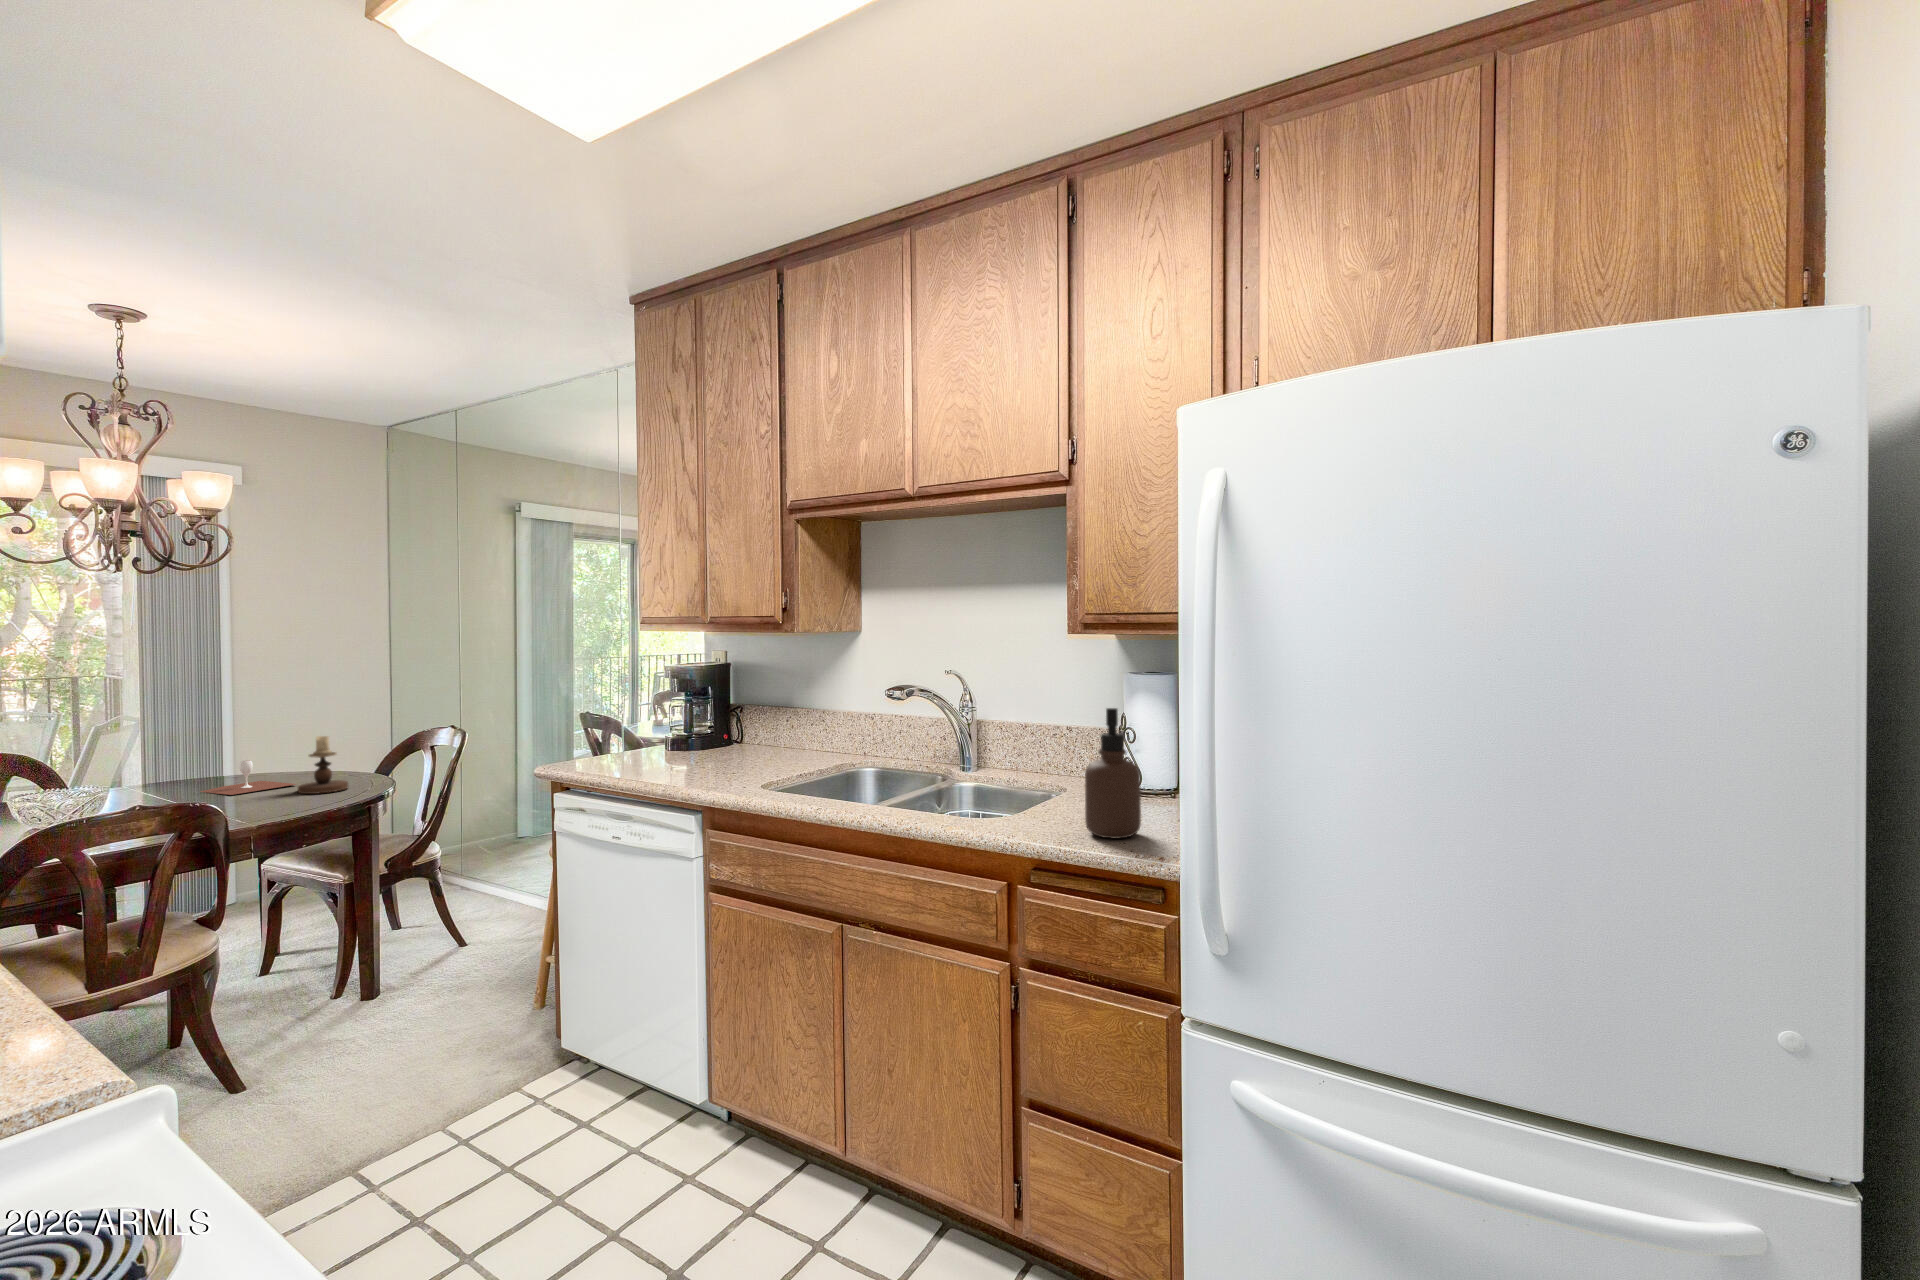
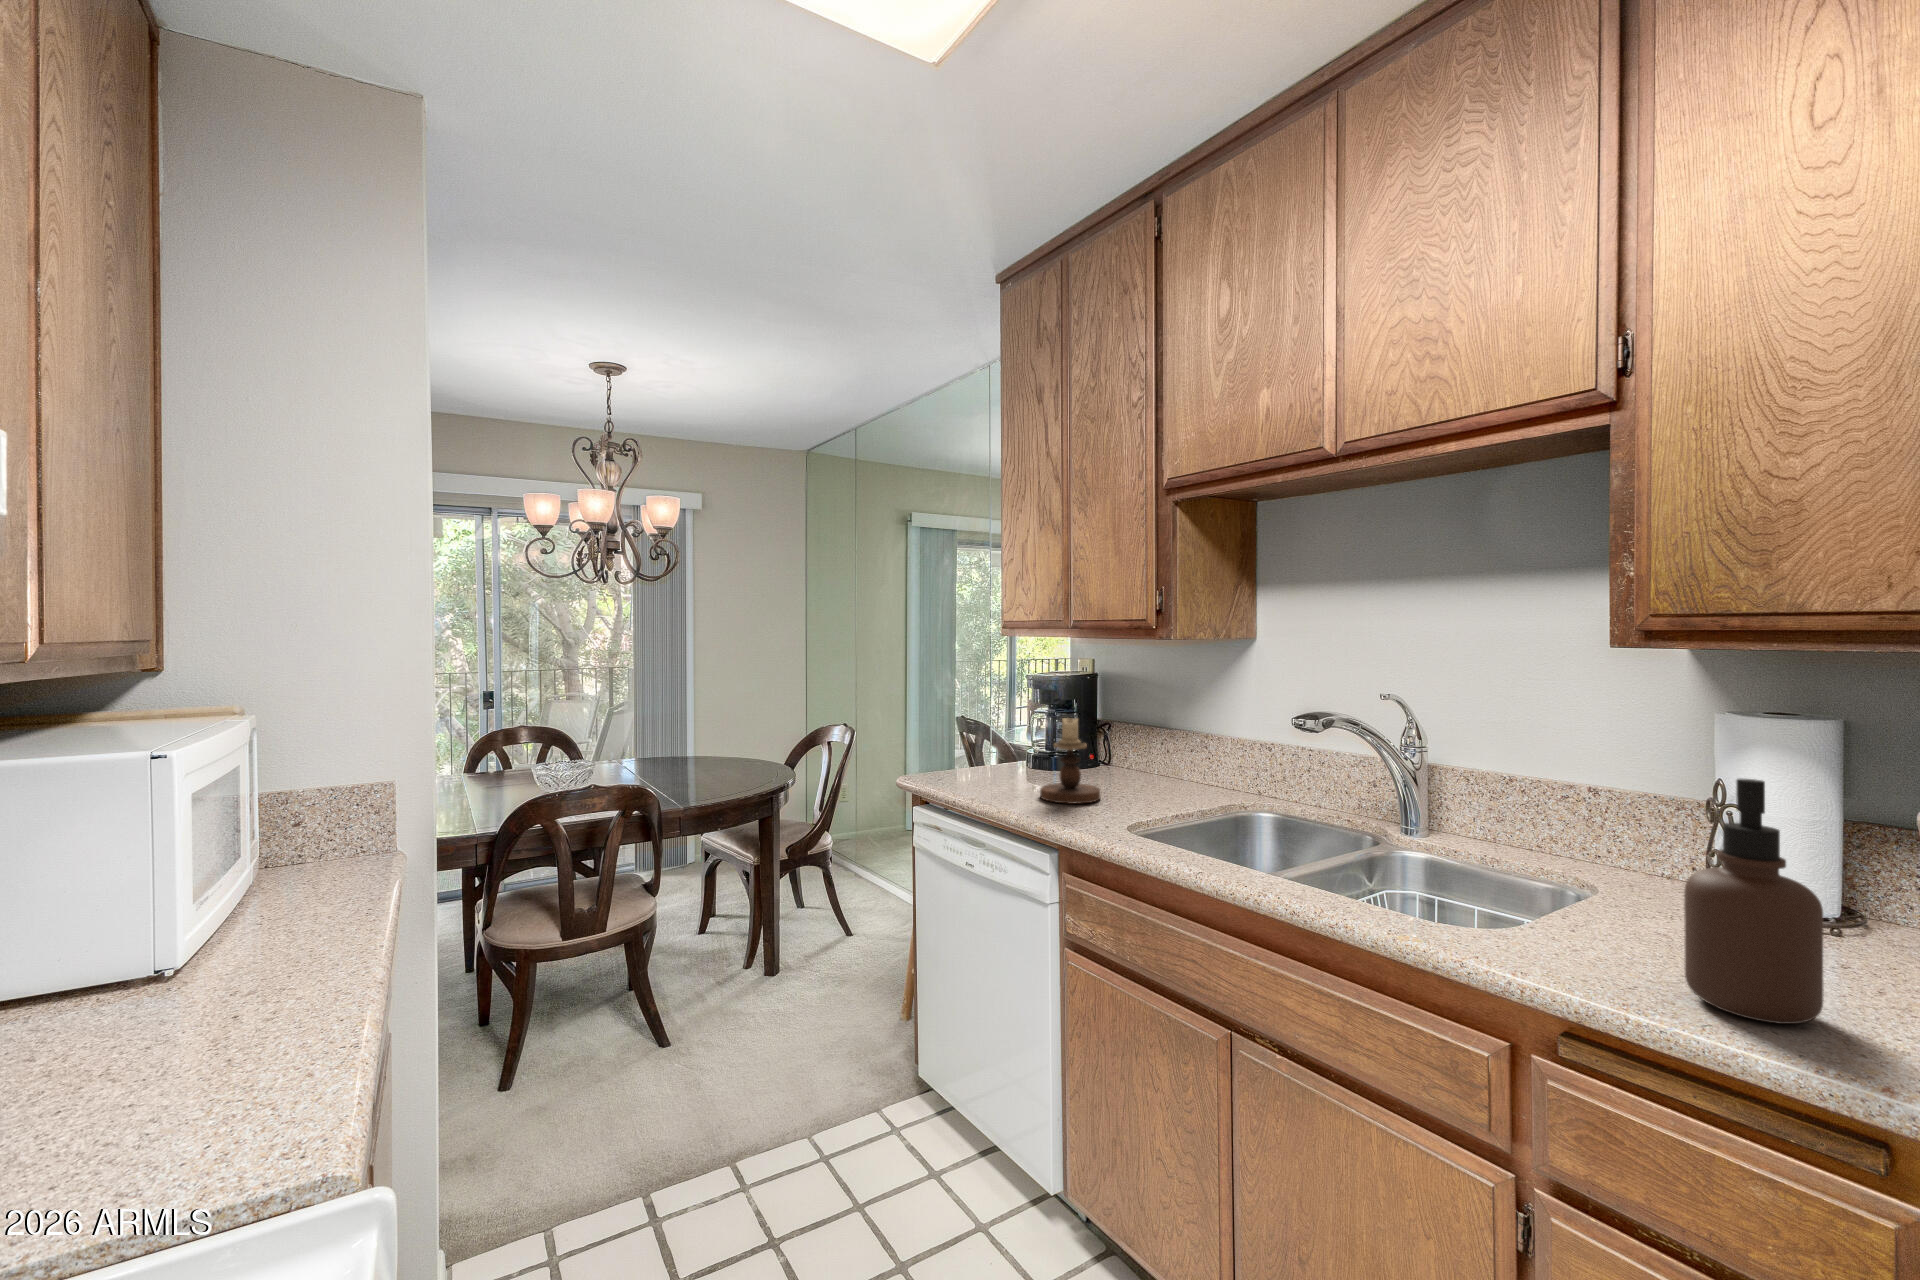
candlestick: present [298,736,348,794] -> present [1040,718,1100,804]
wine glass: present [201,760,296,795] -> none [658,745,729,775]

